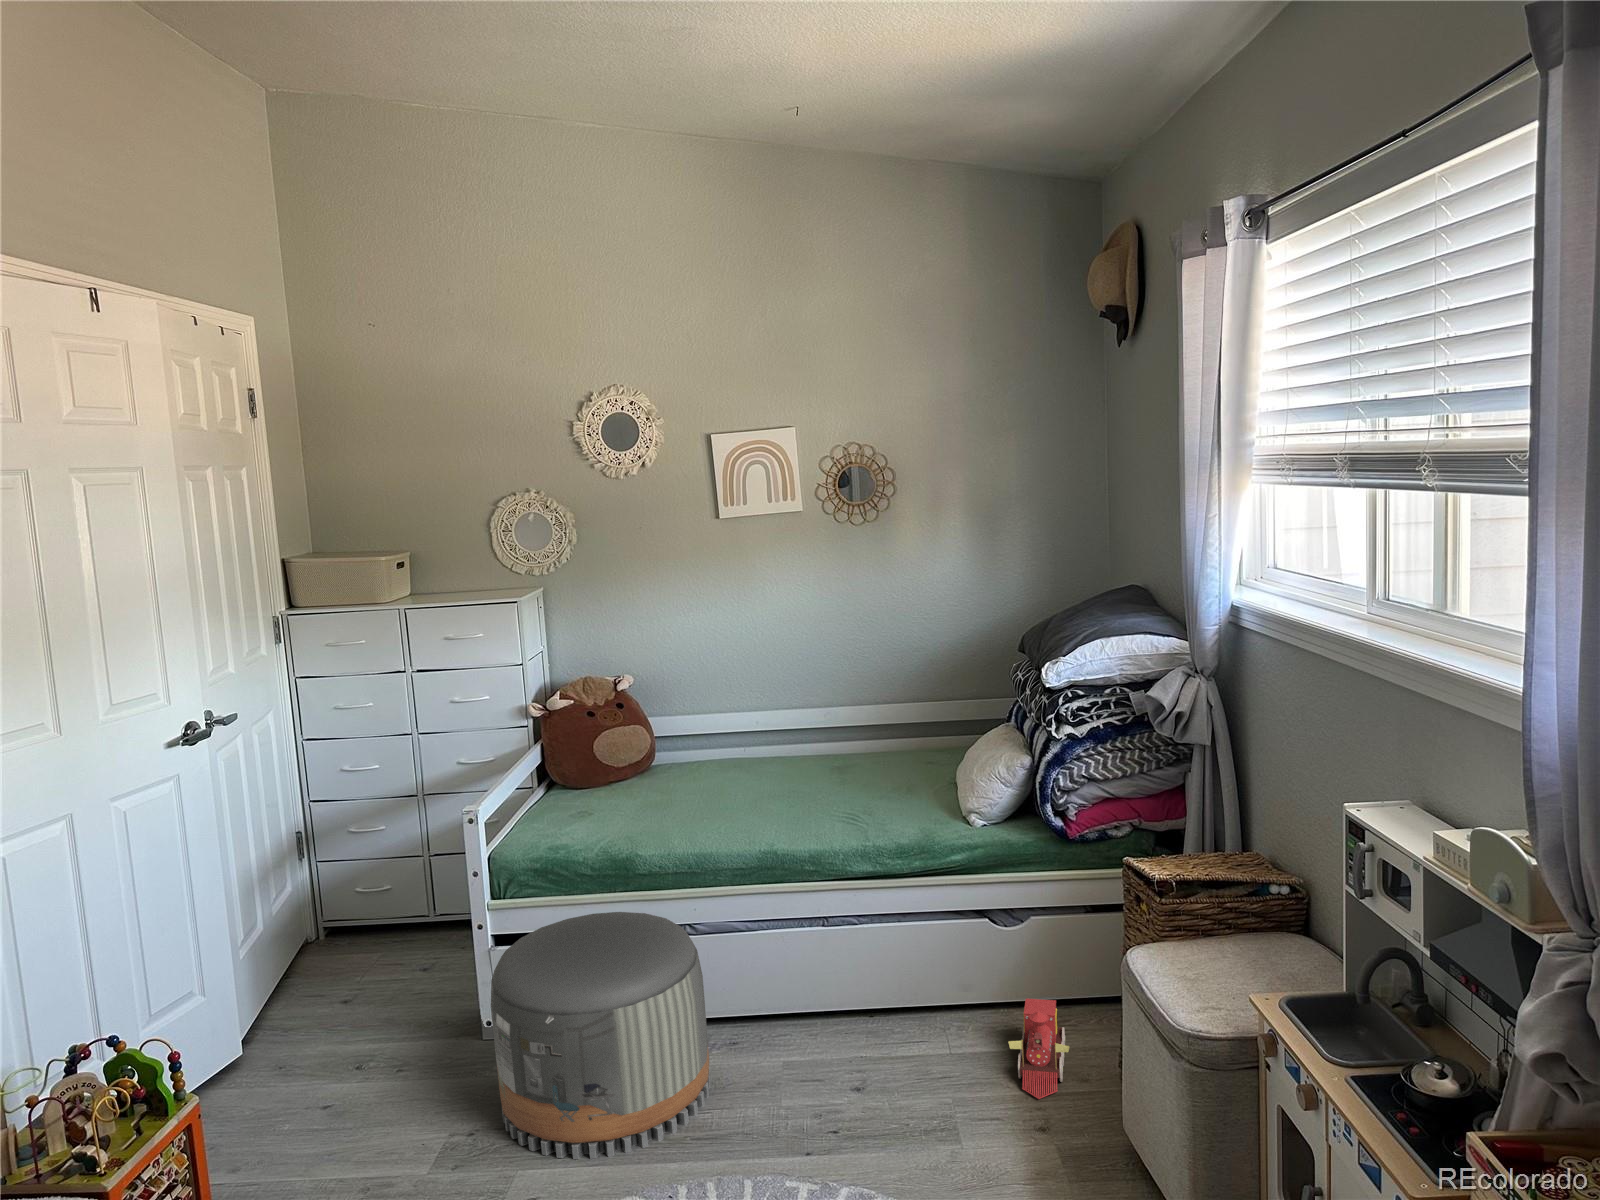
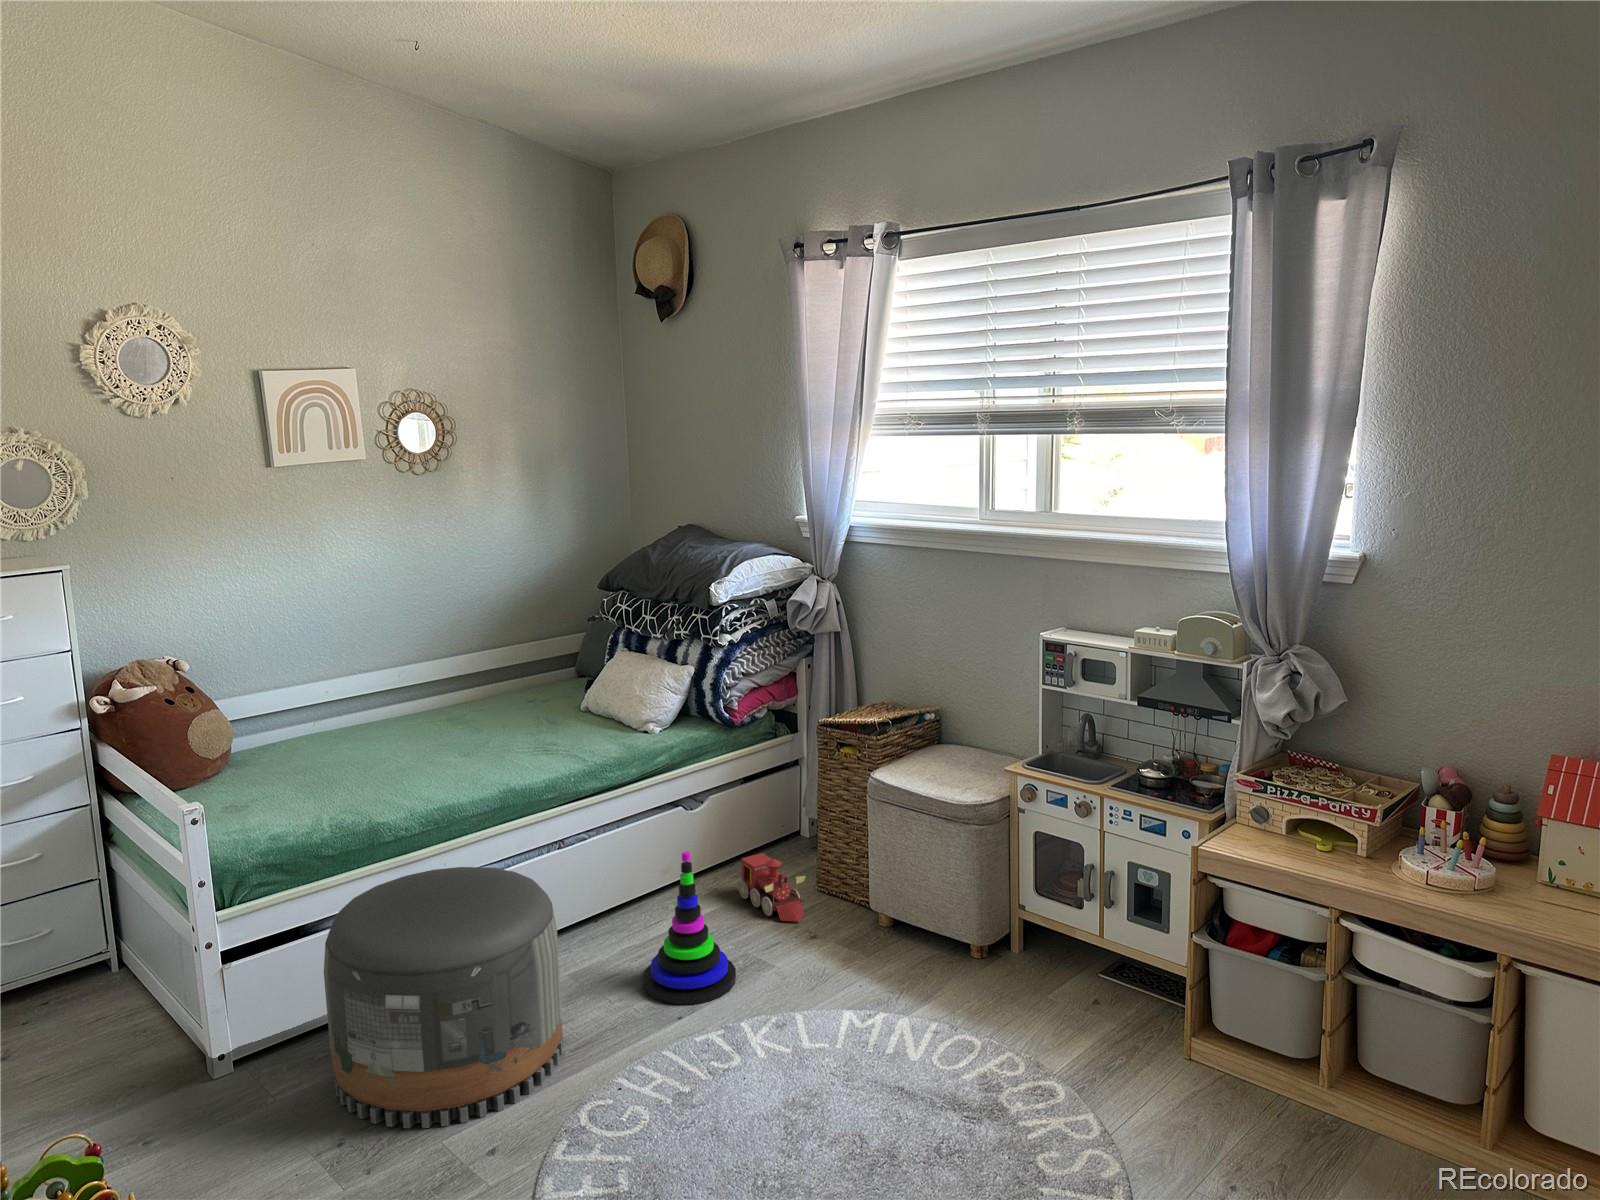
stacking toy: none [803,969,908,1146] -> present [643,851,736,1004]

